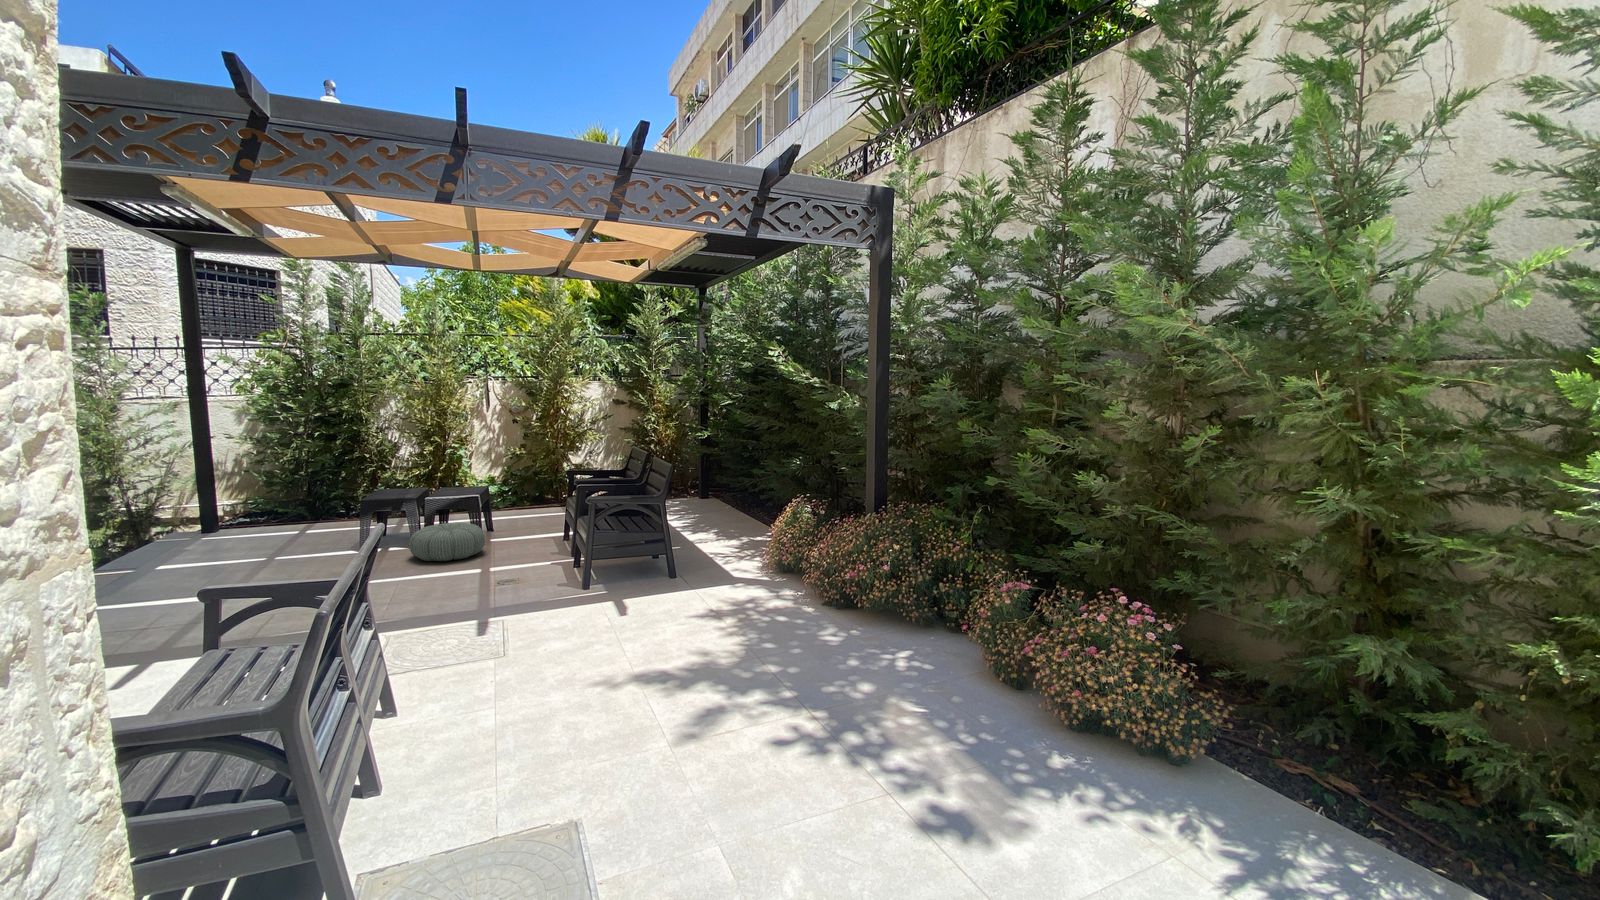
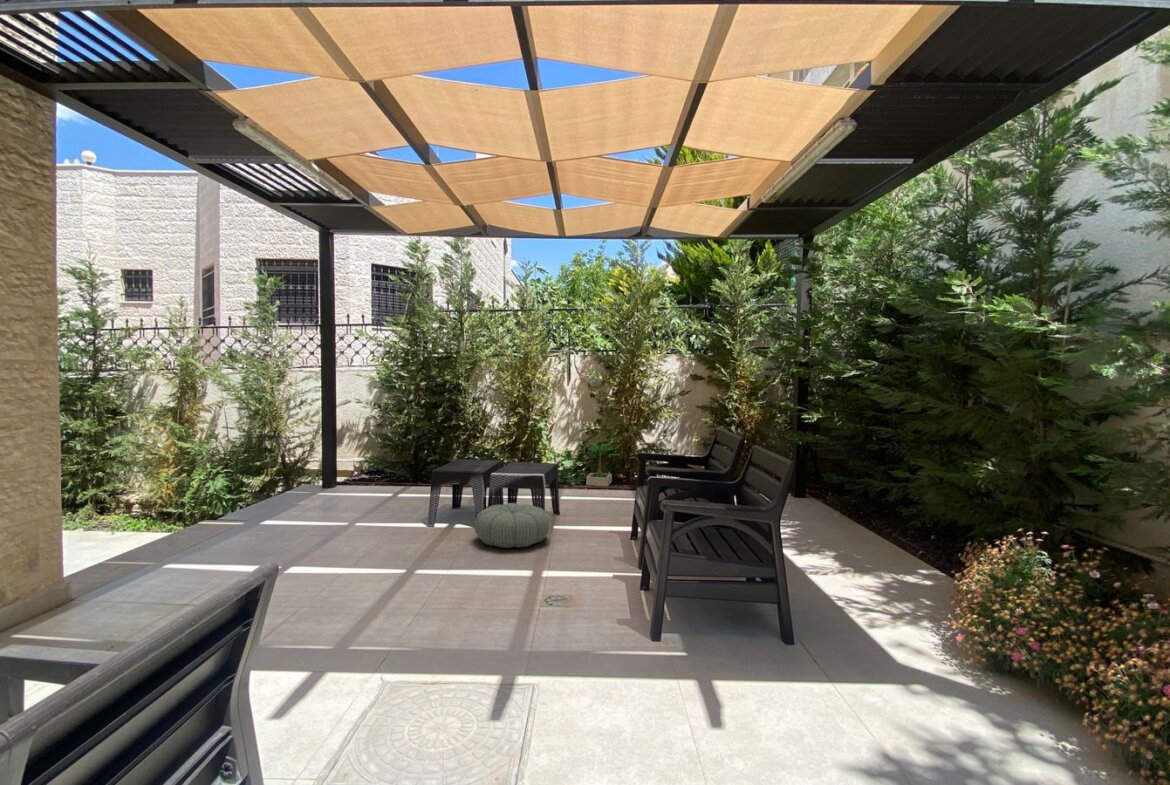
potted plant: none [511,465,544,508] -> present [586,443,615,486]

